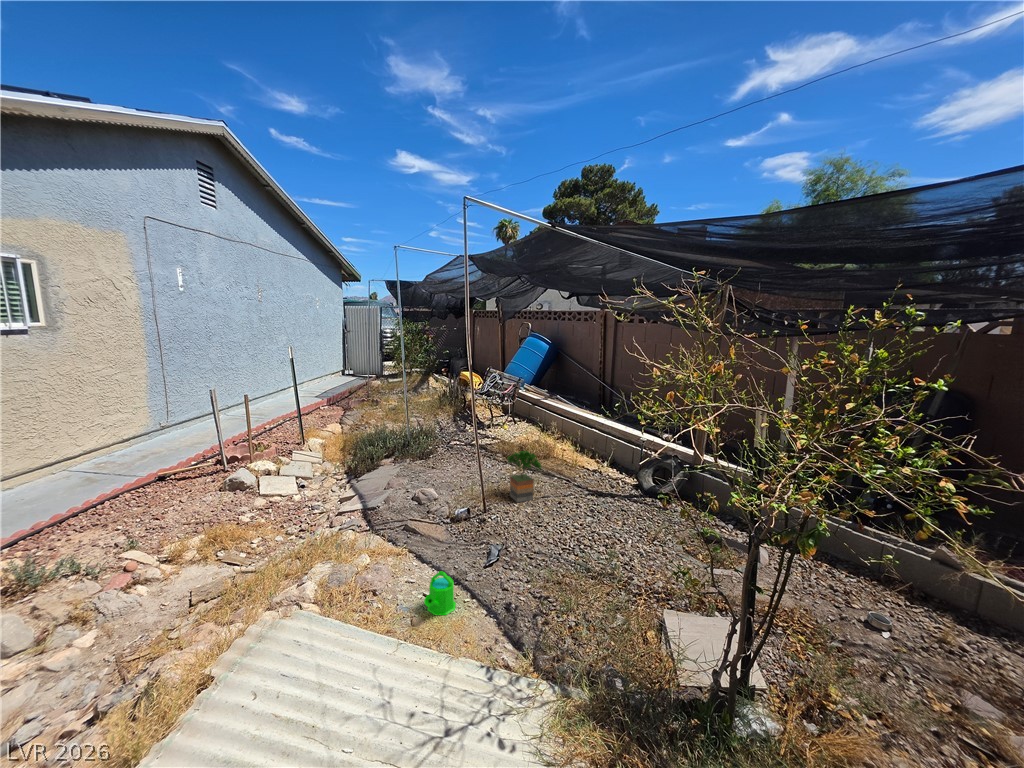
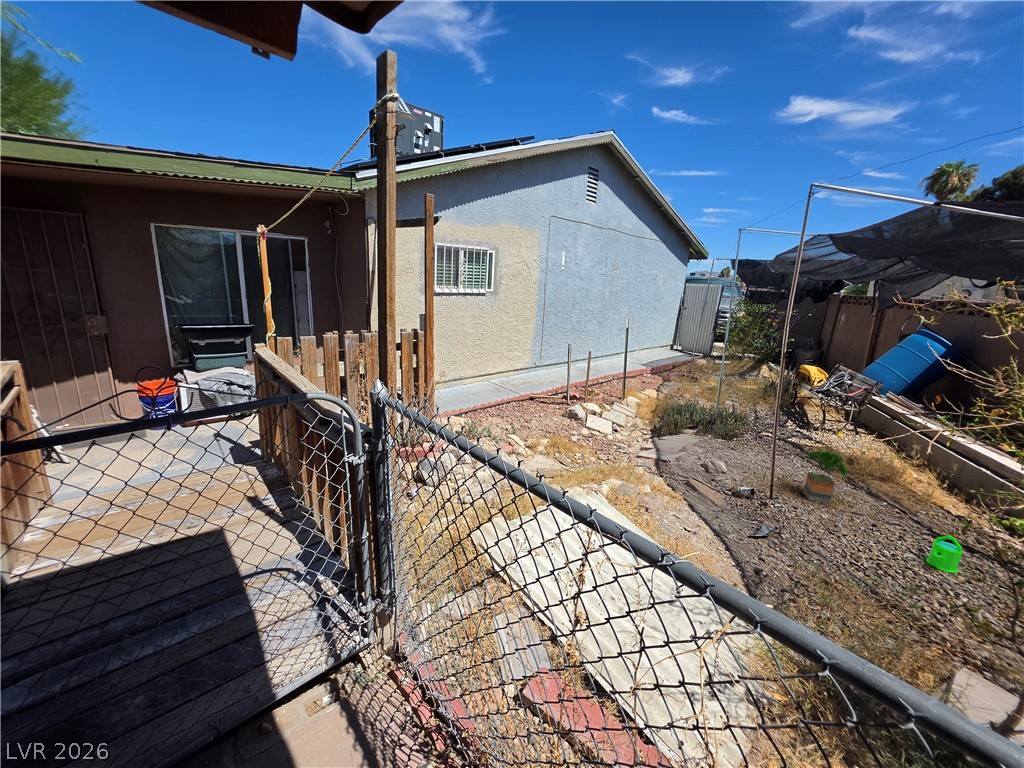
watering can: present [424,571,456,615] -> present [926,535,962,573]

